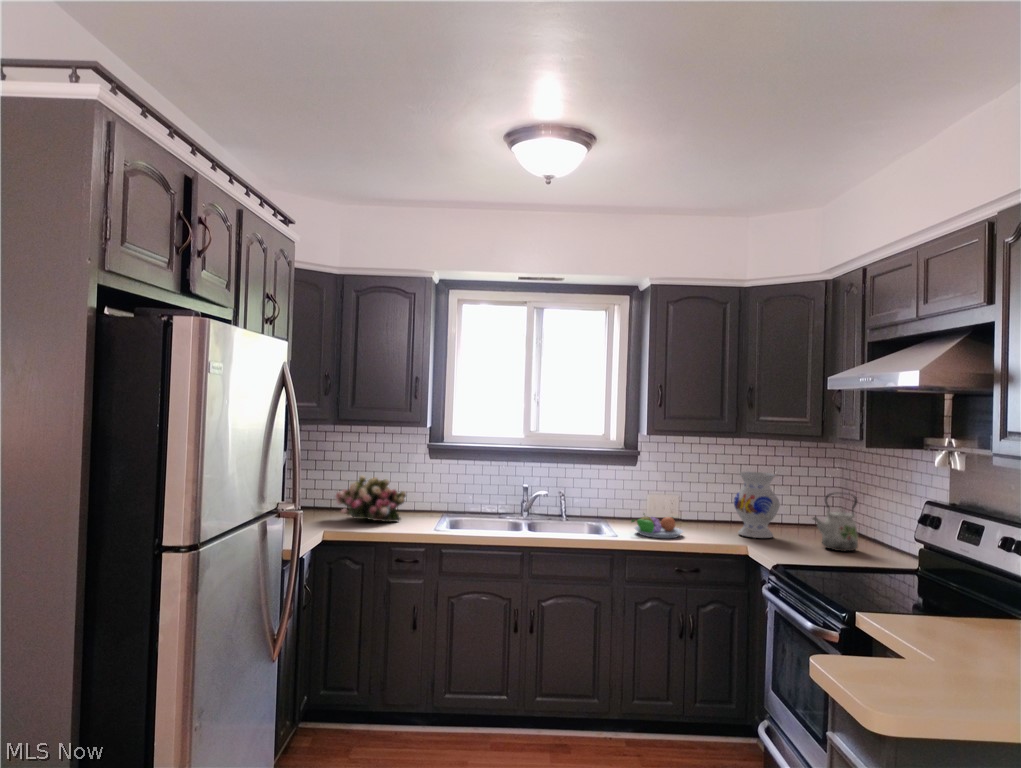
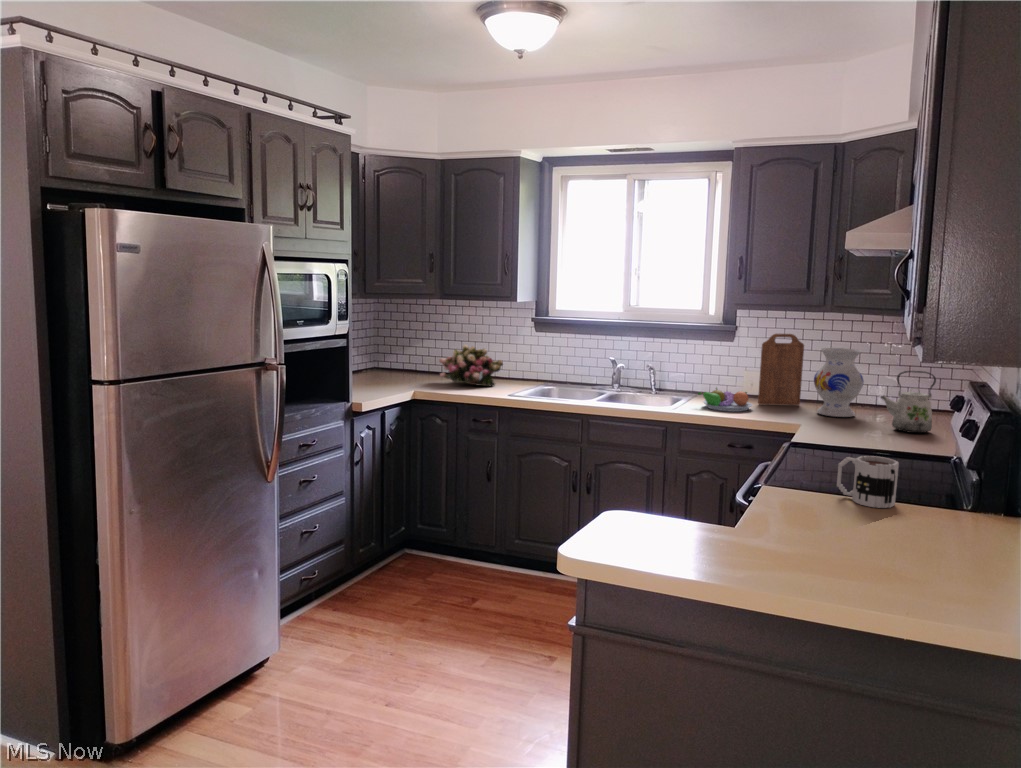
cutting board: none [676,458,713,529] -> present [758,334,804,405]
mug: none [922,588,989,645] -> present [837,456,899,508]

